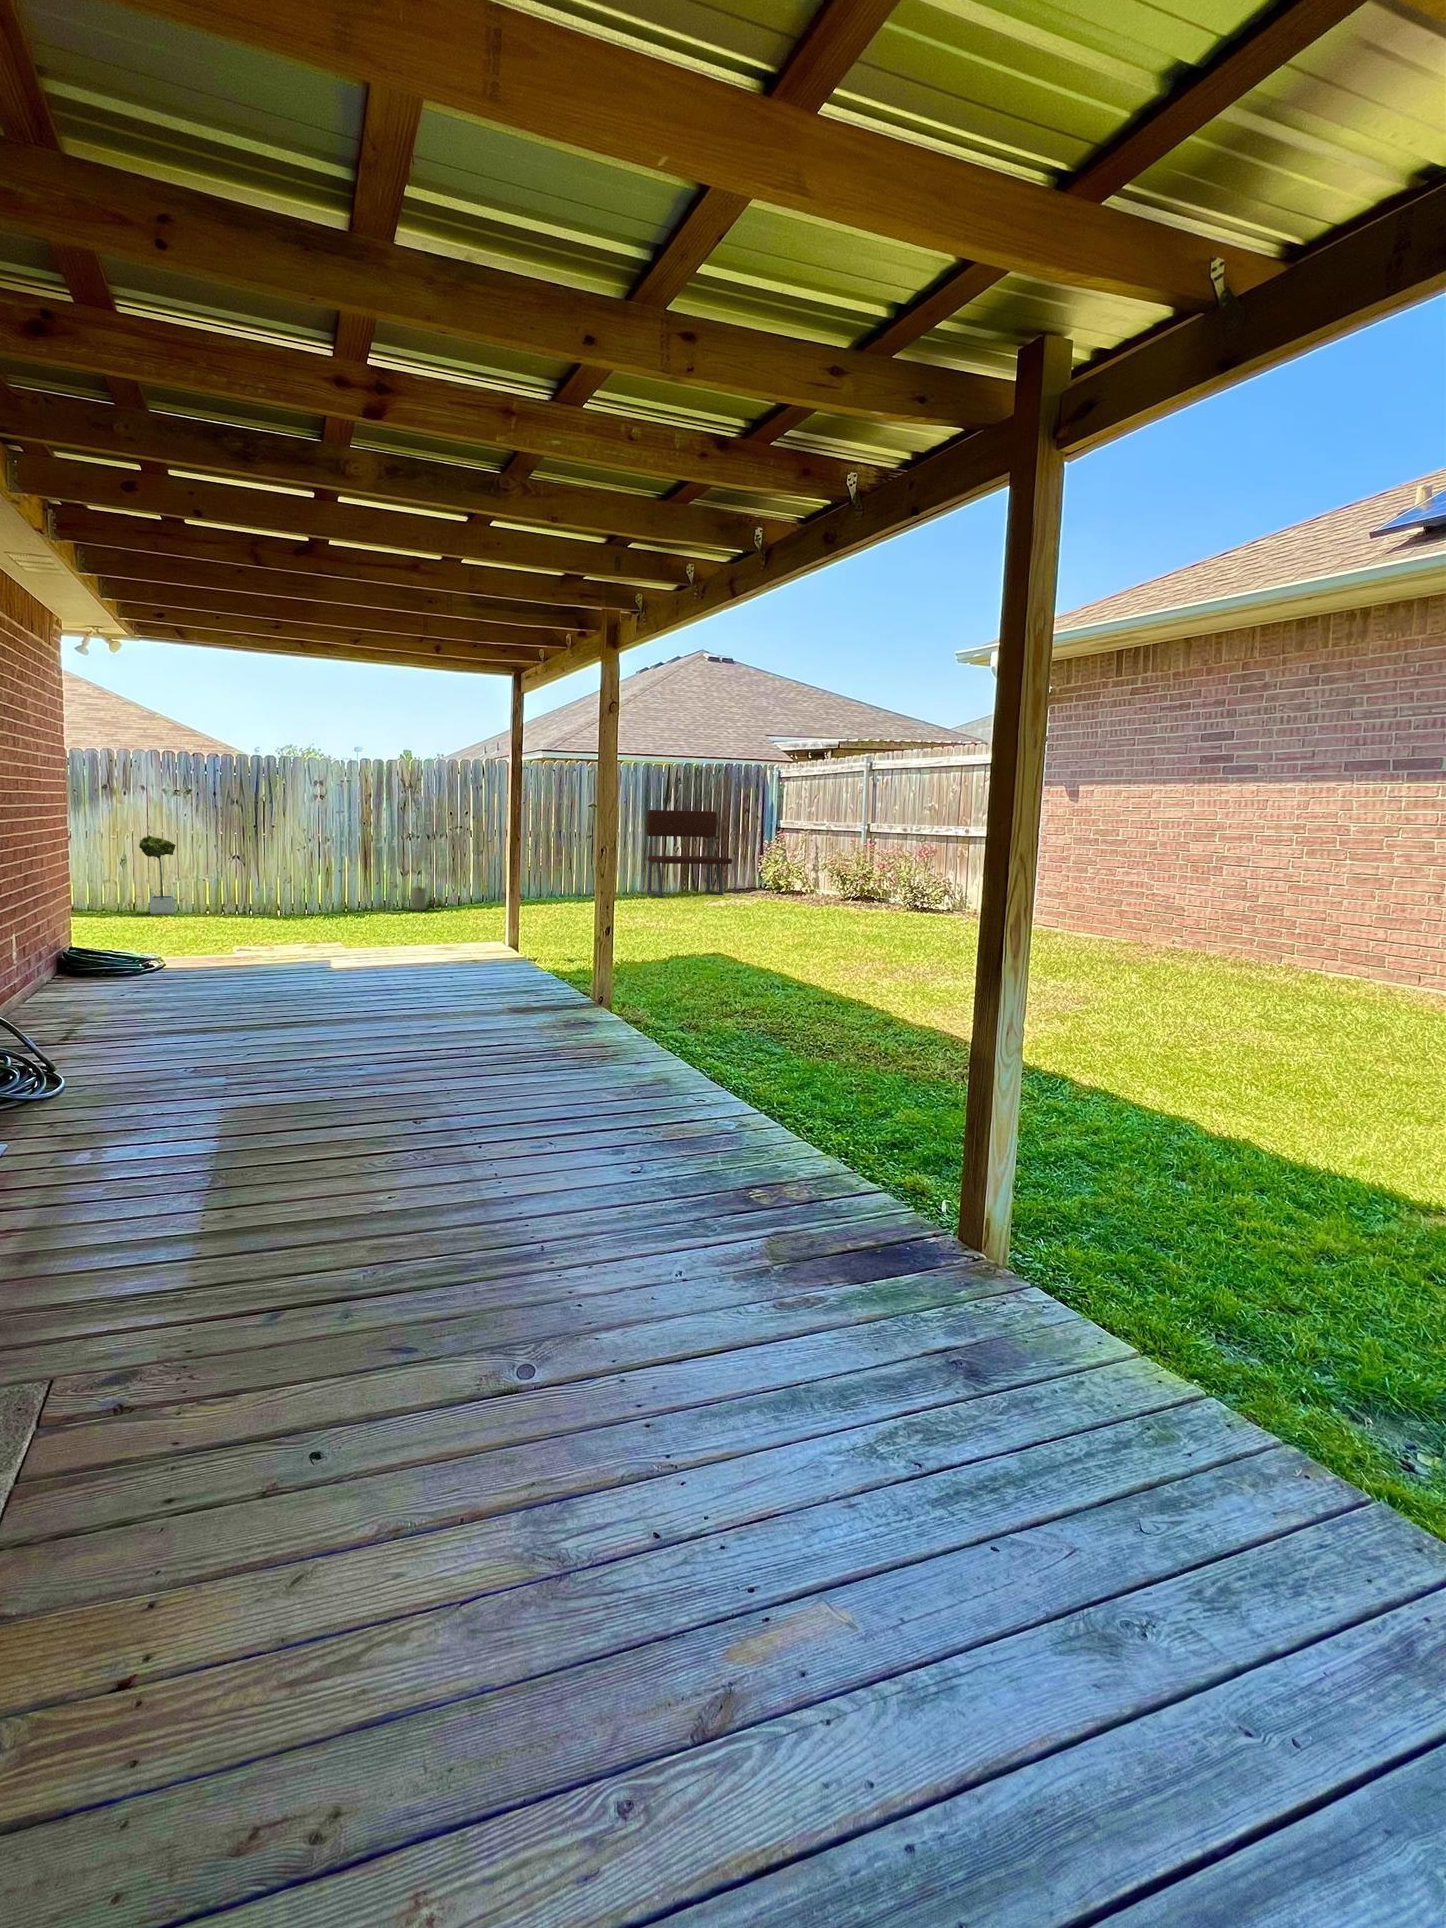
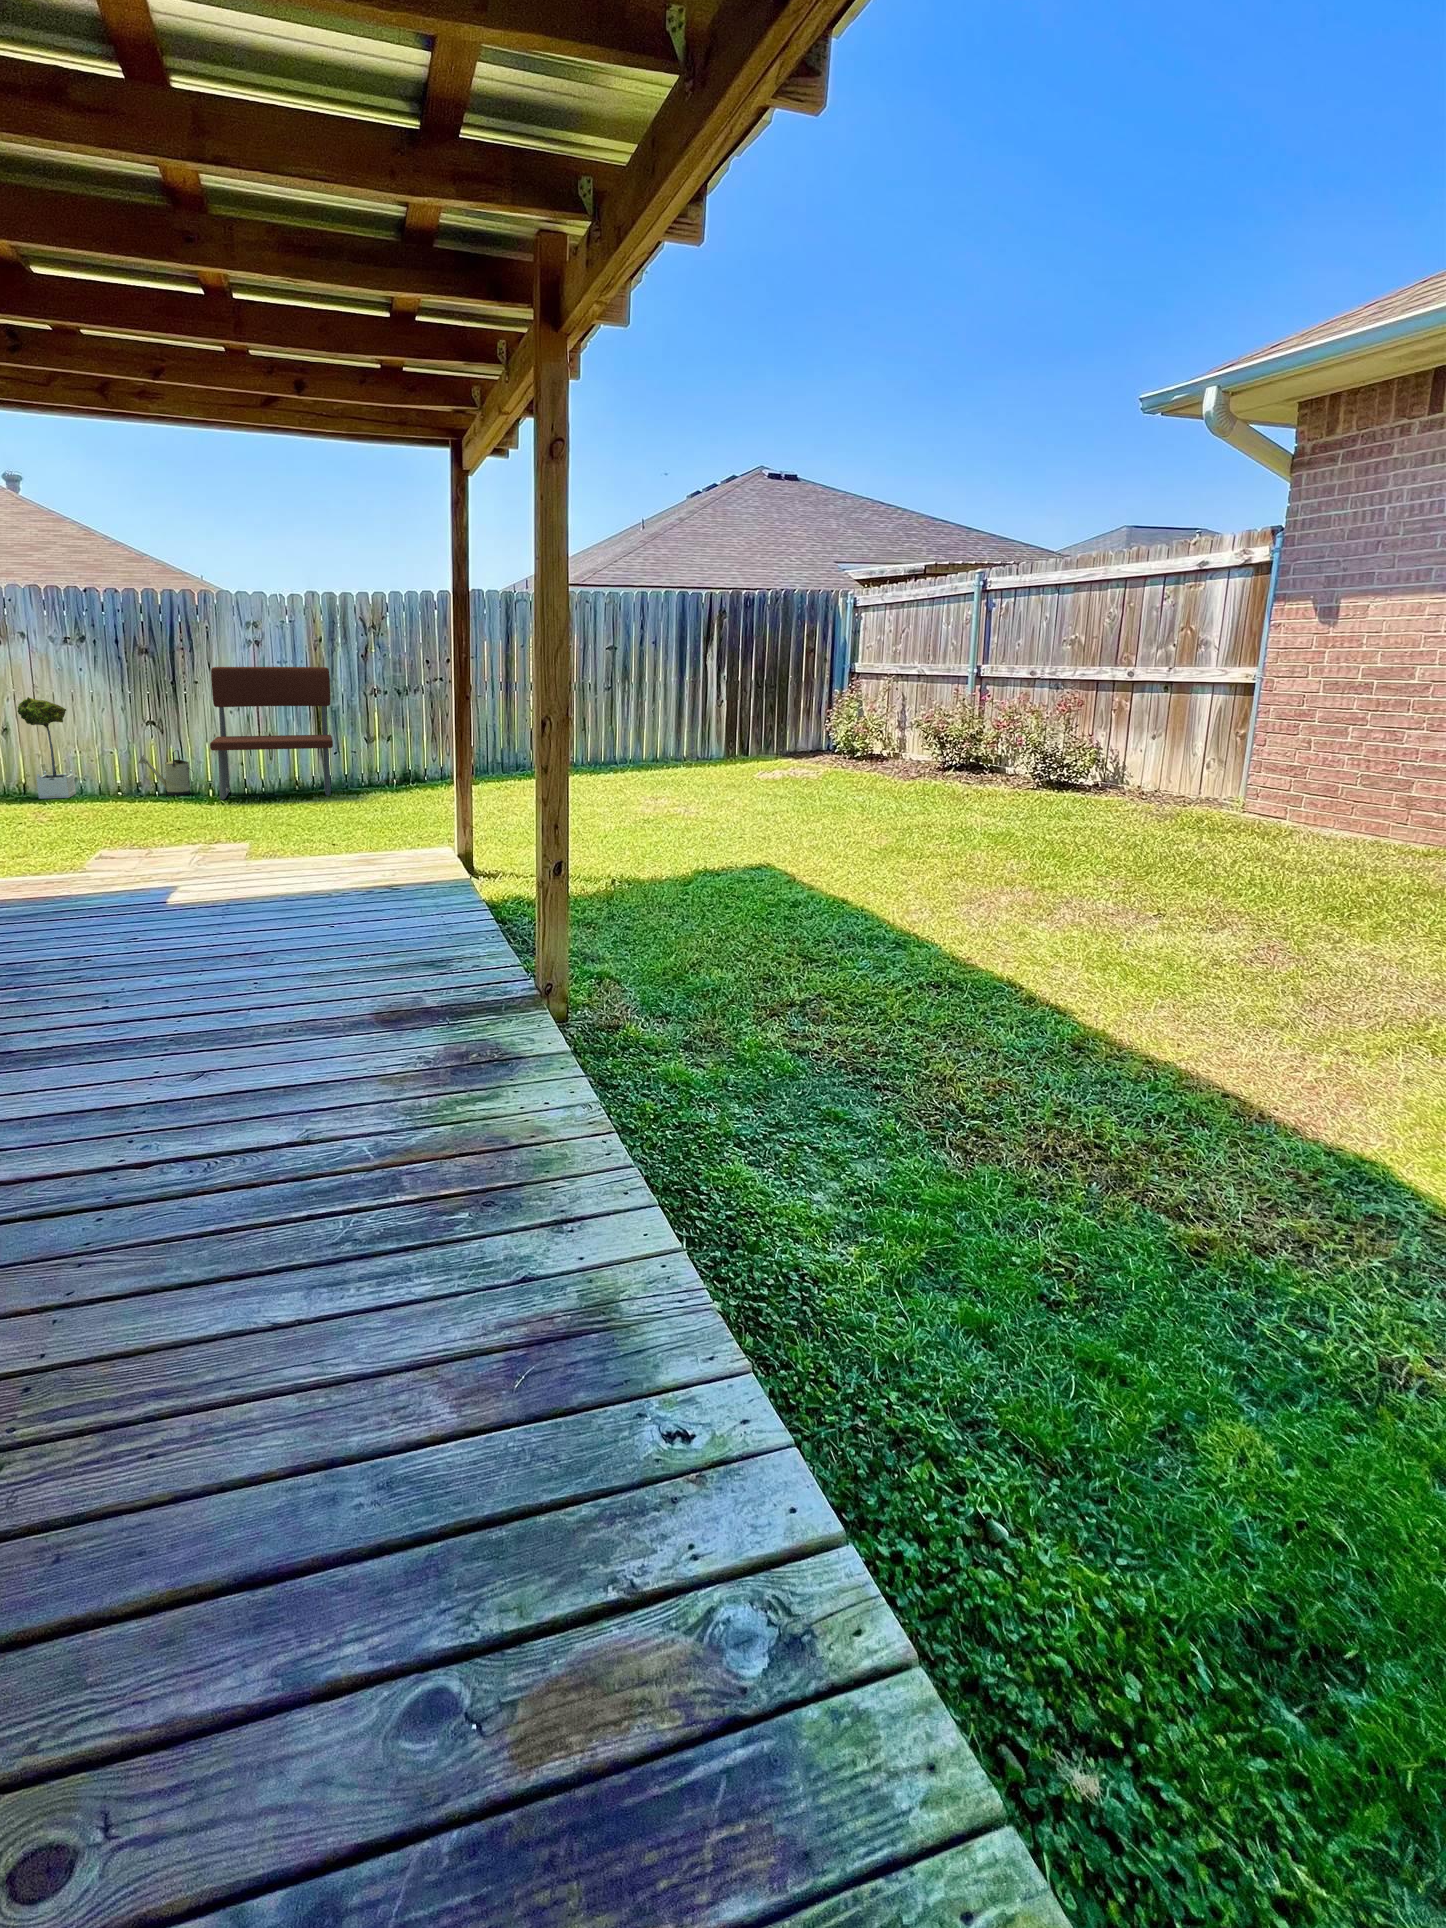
bench: present [647,810,732,897] -> present [210,667,333,800]
watering can: present [393,879,426,911] -> present [139,750,193,795]

